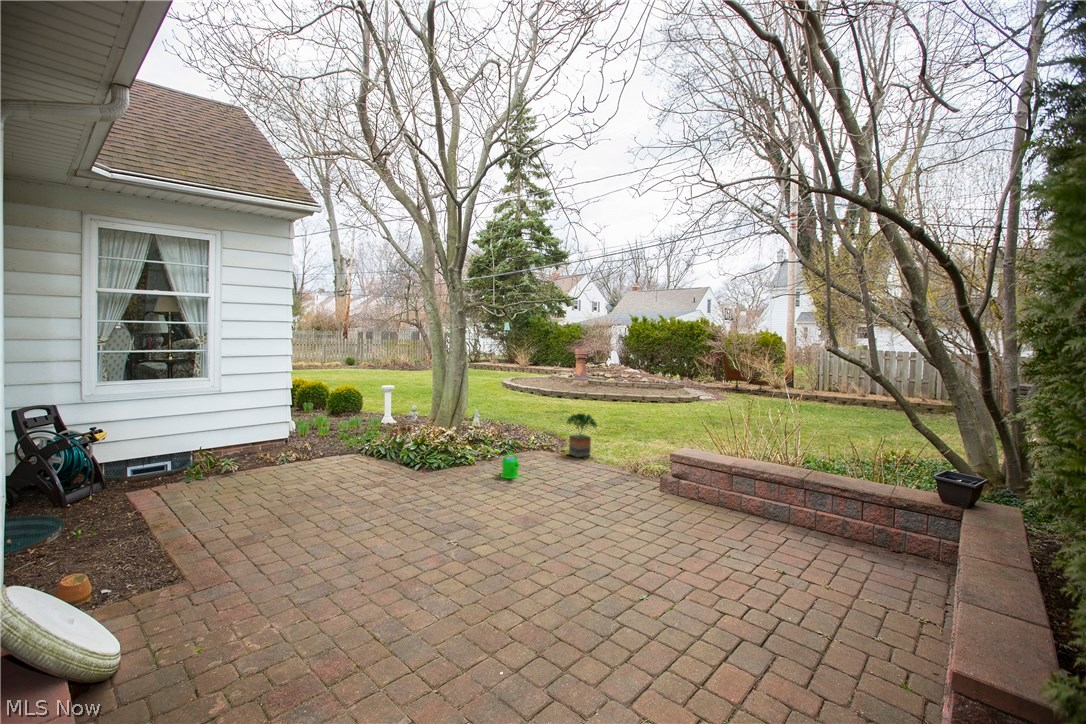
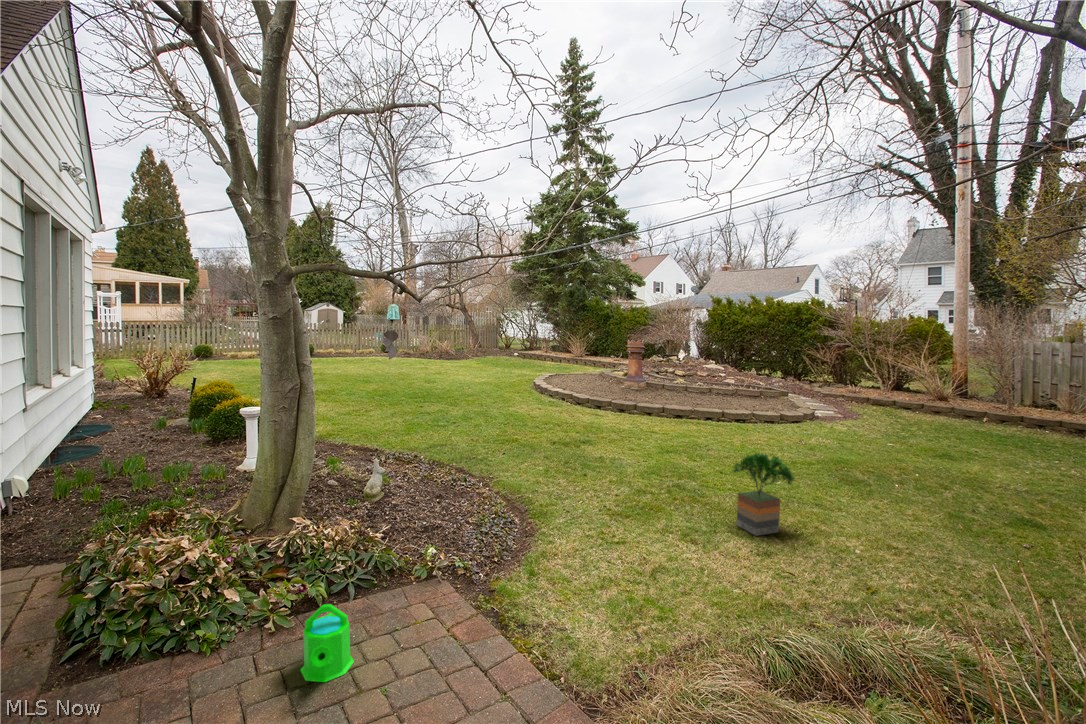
lounge chair: present [722,353,769,390] -> none [848,346,924,404]
potted tree: present [567,413,597,457] -> present [733,453,795,536]

